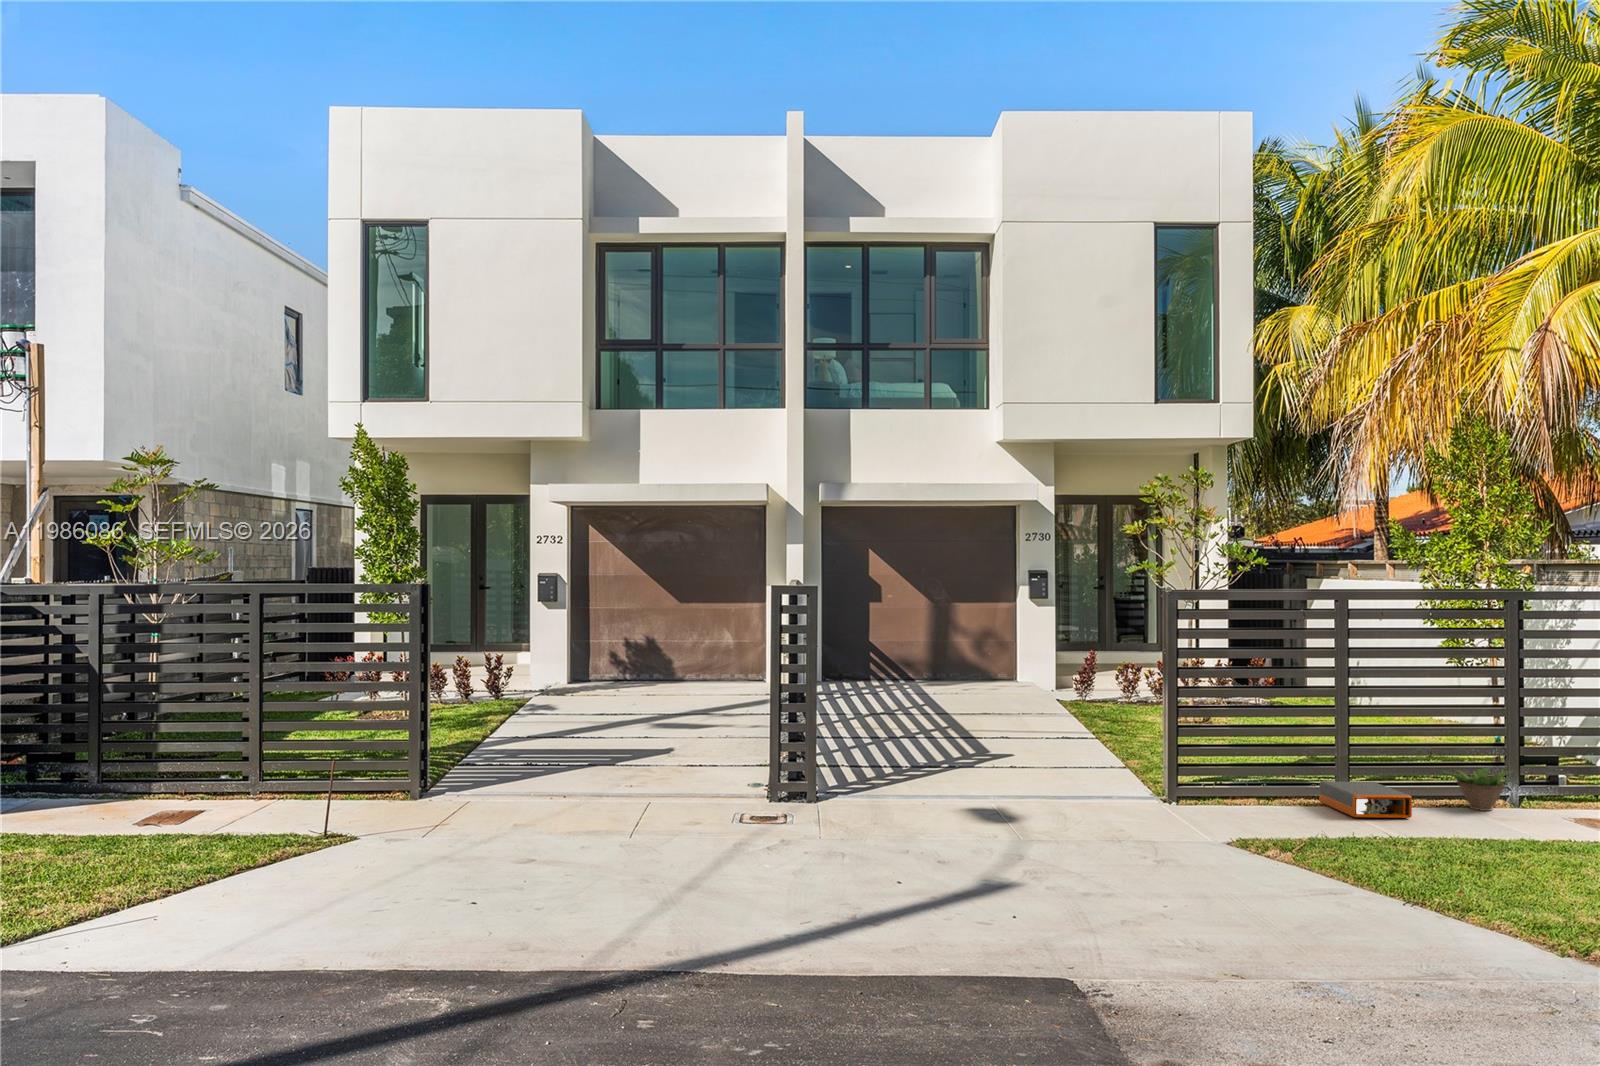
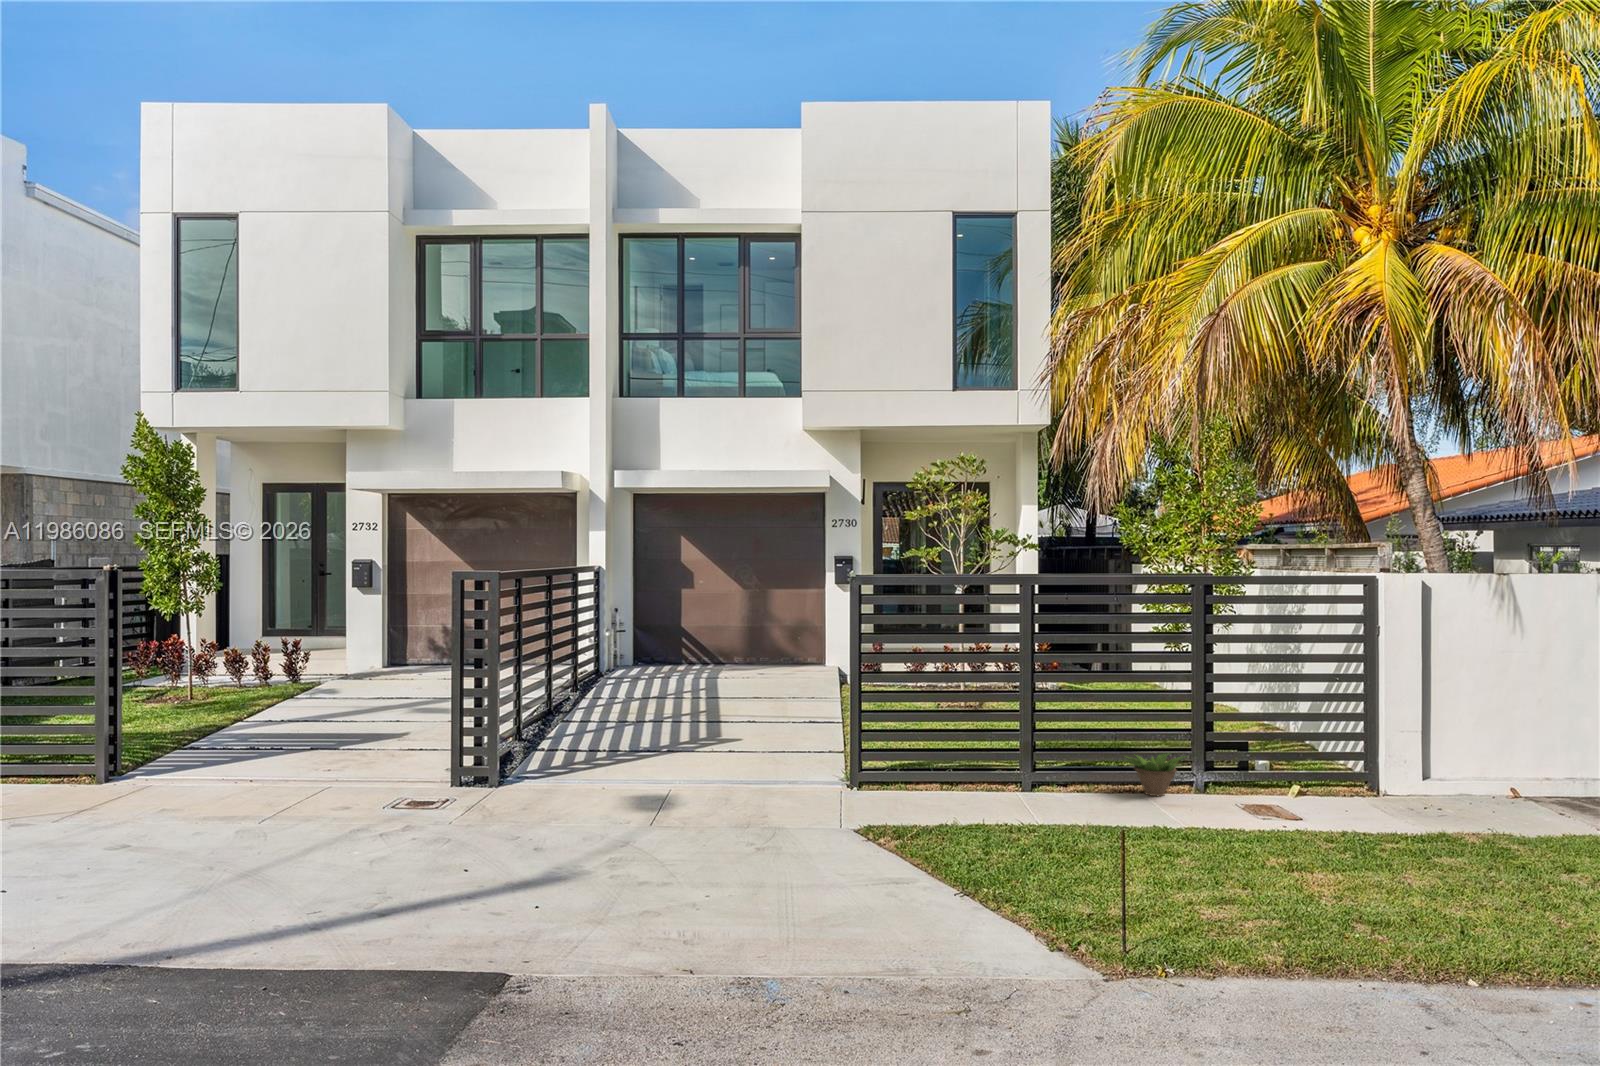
storage box: present [1319,781,1412,818] -> none [998,767,1073,804]

